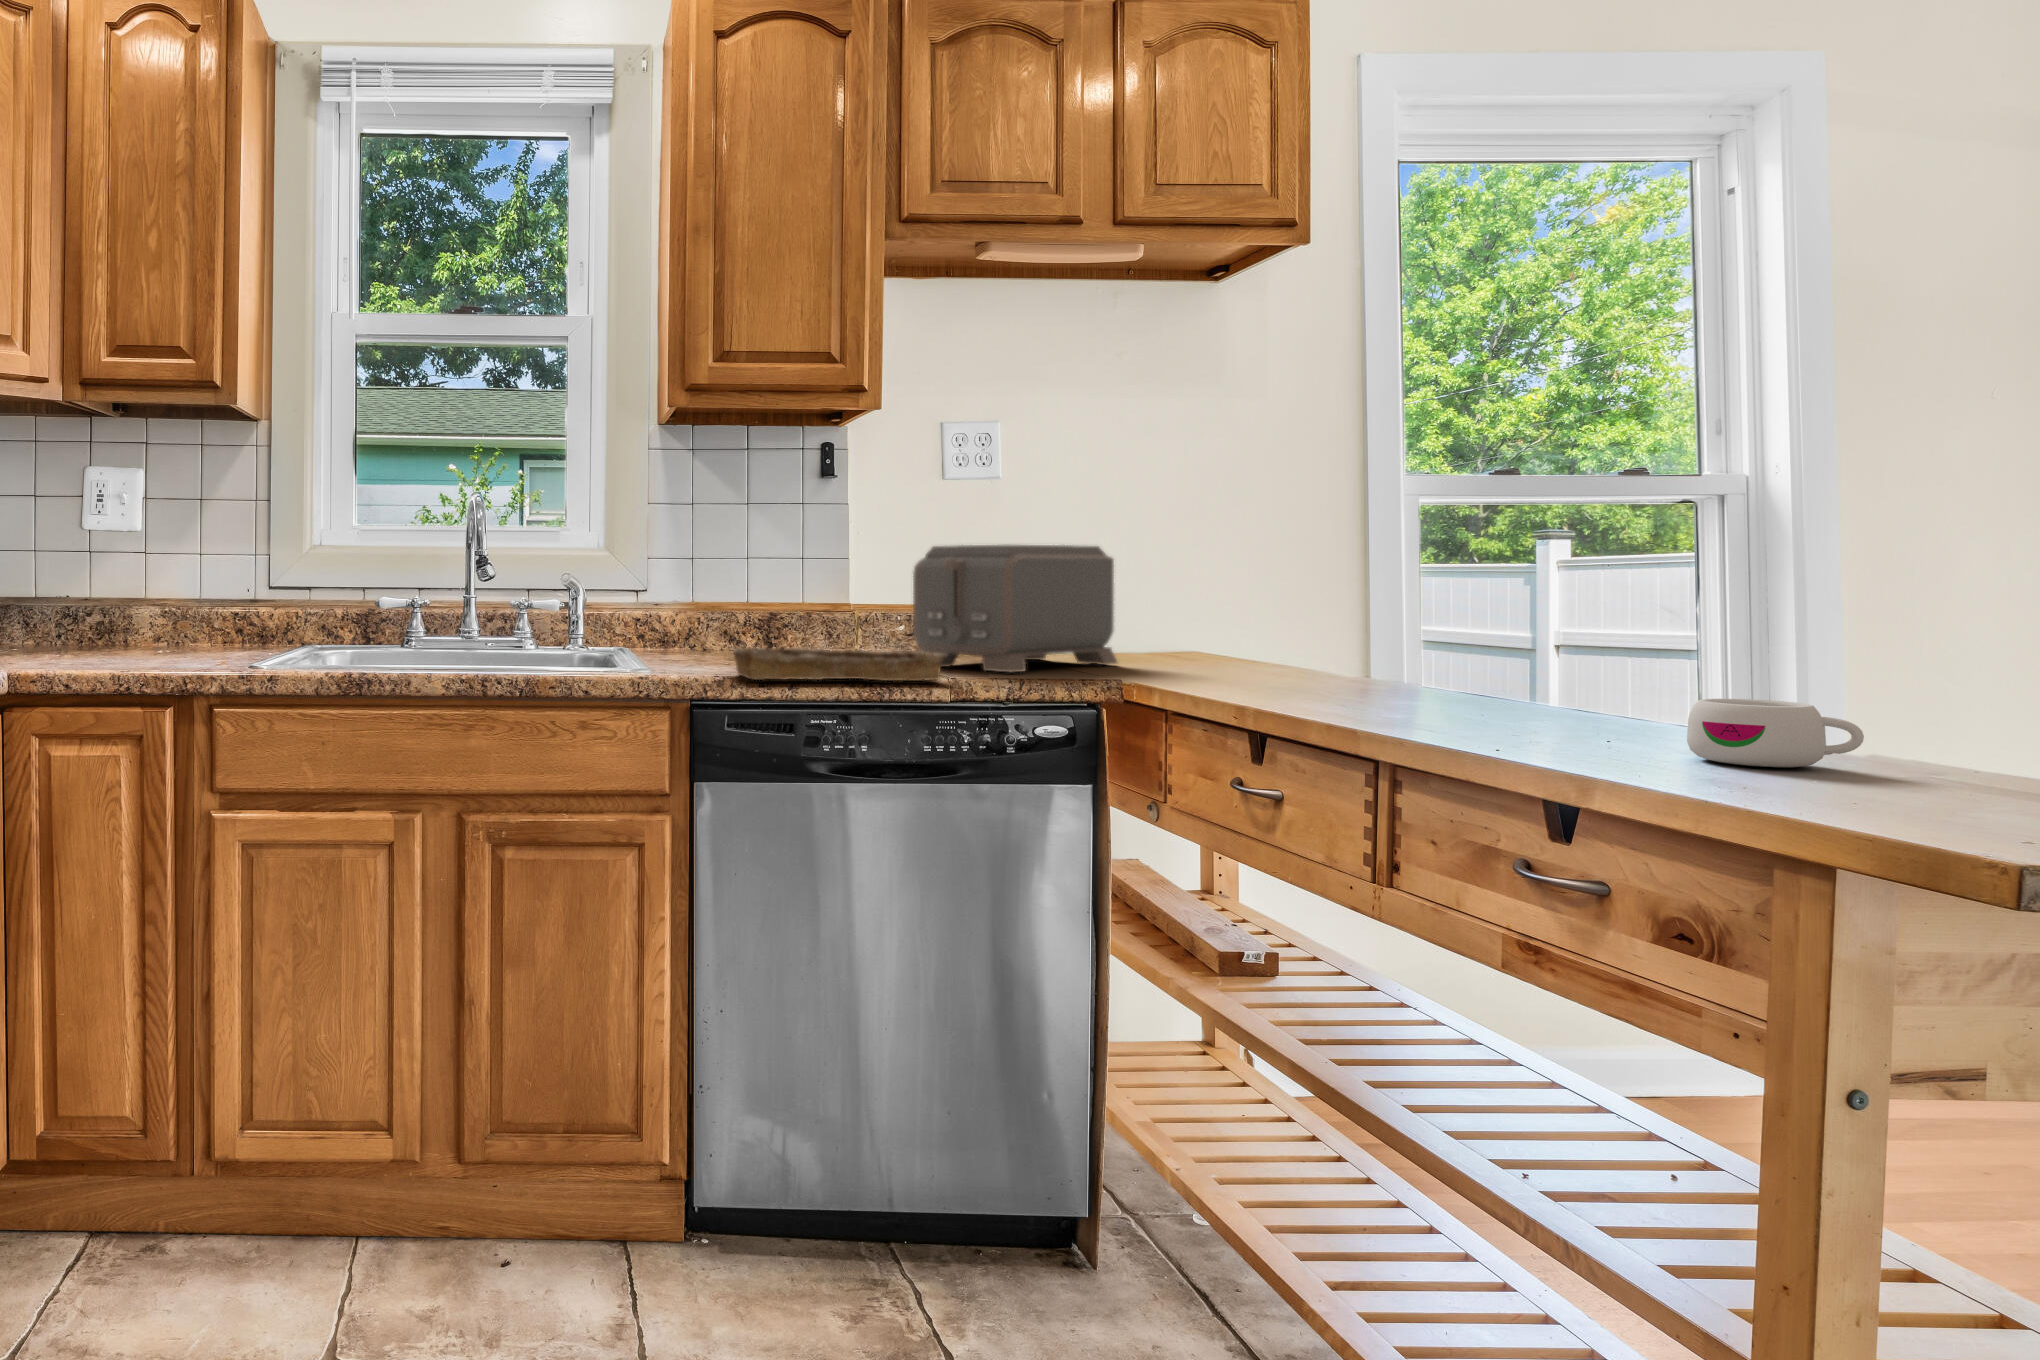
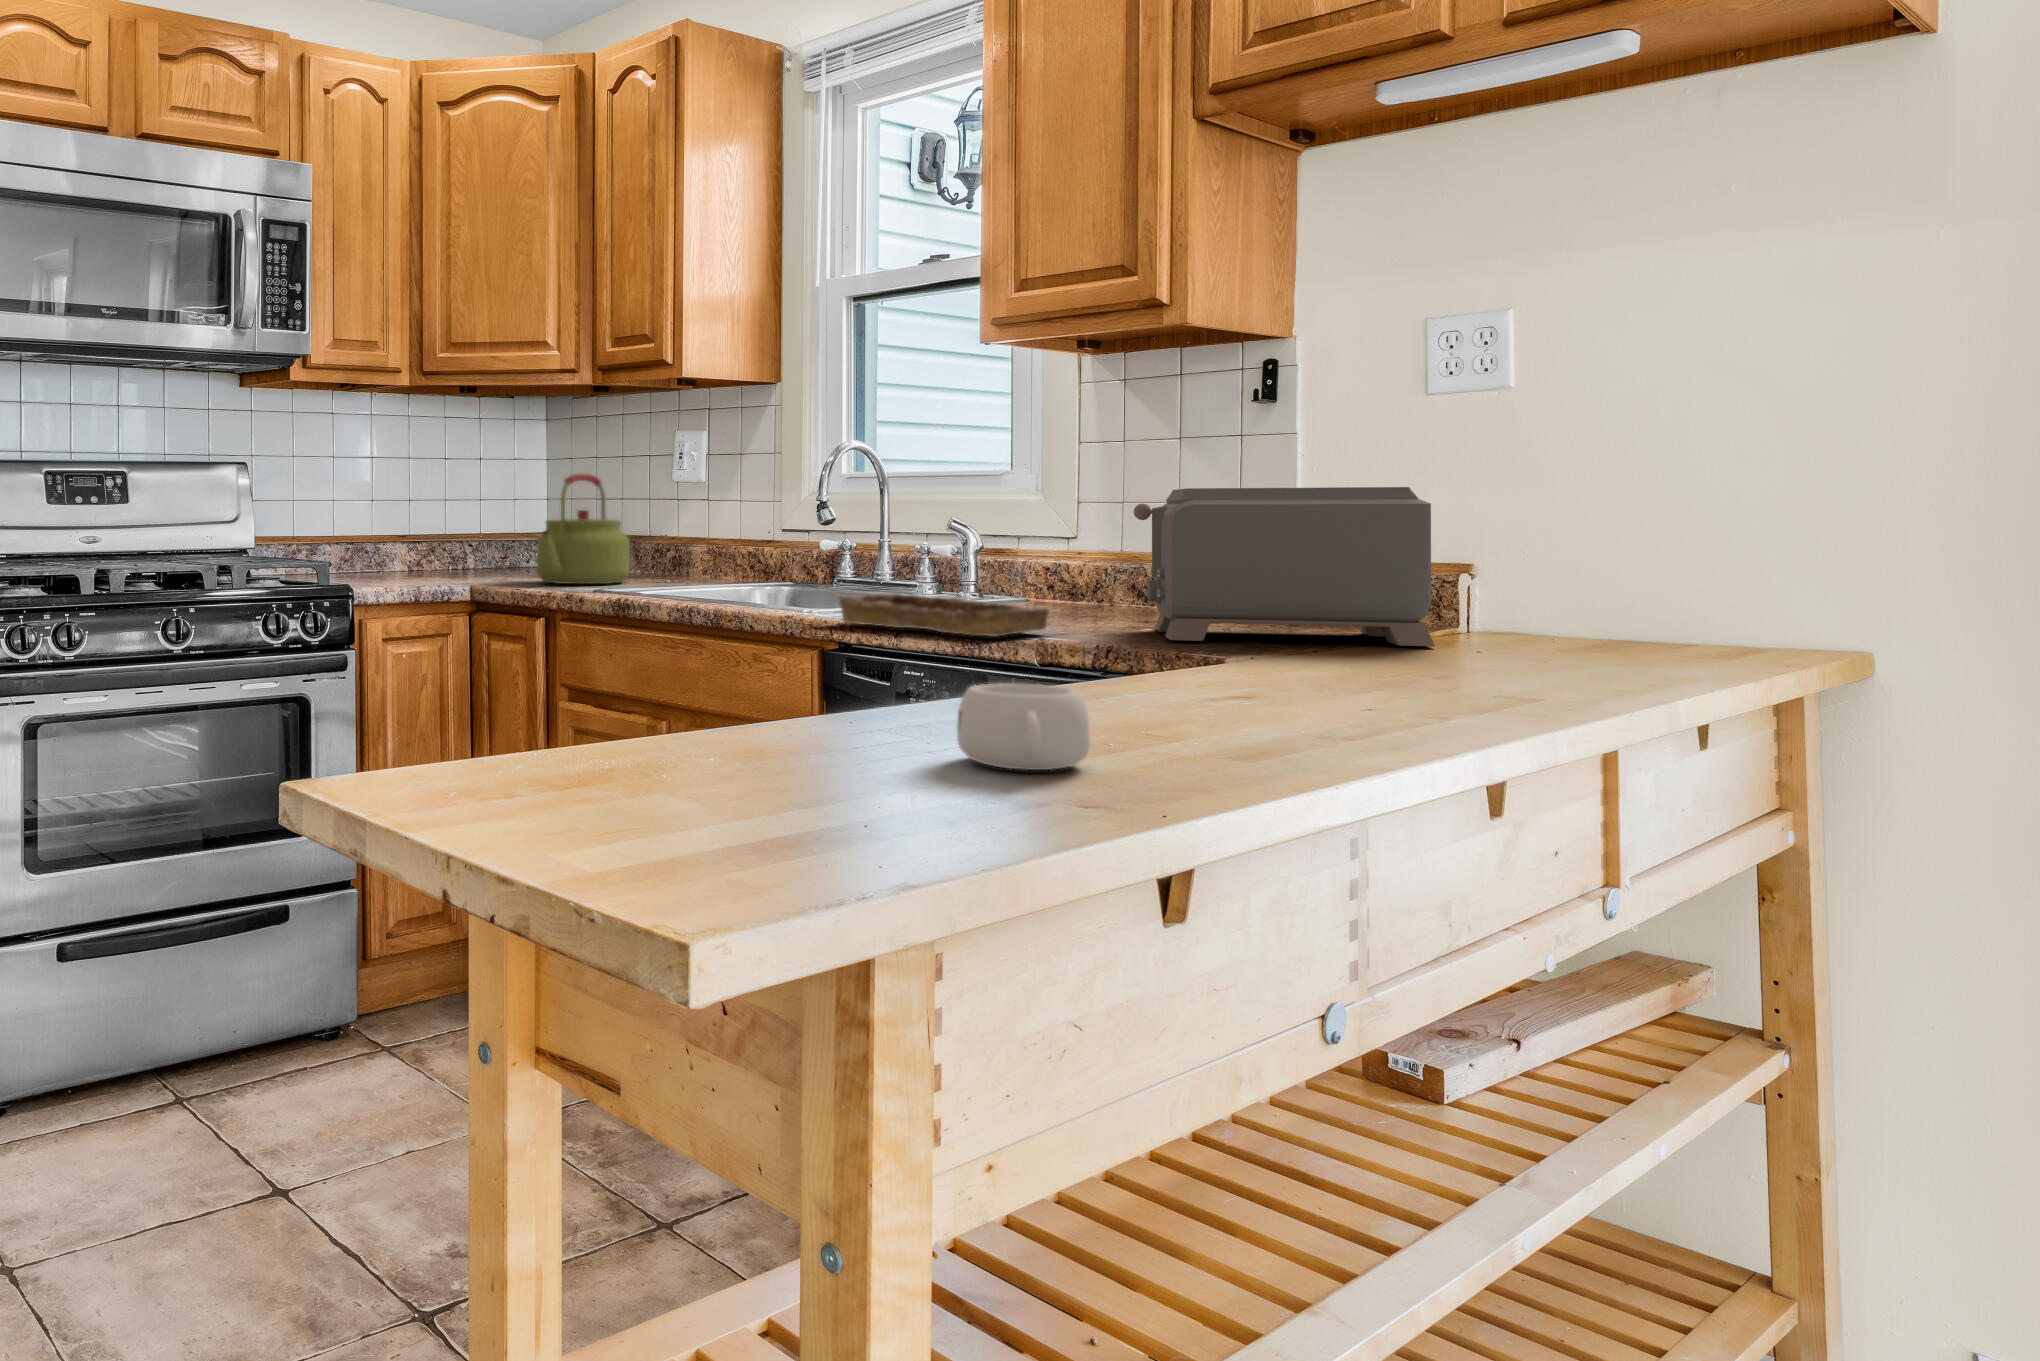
kettle: none [28,515,160,663] -> present [537,474,630,584]

